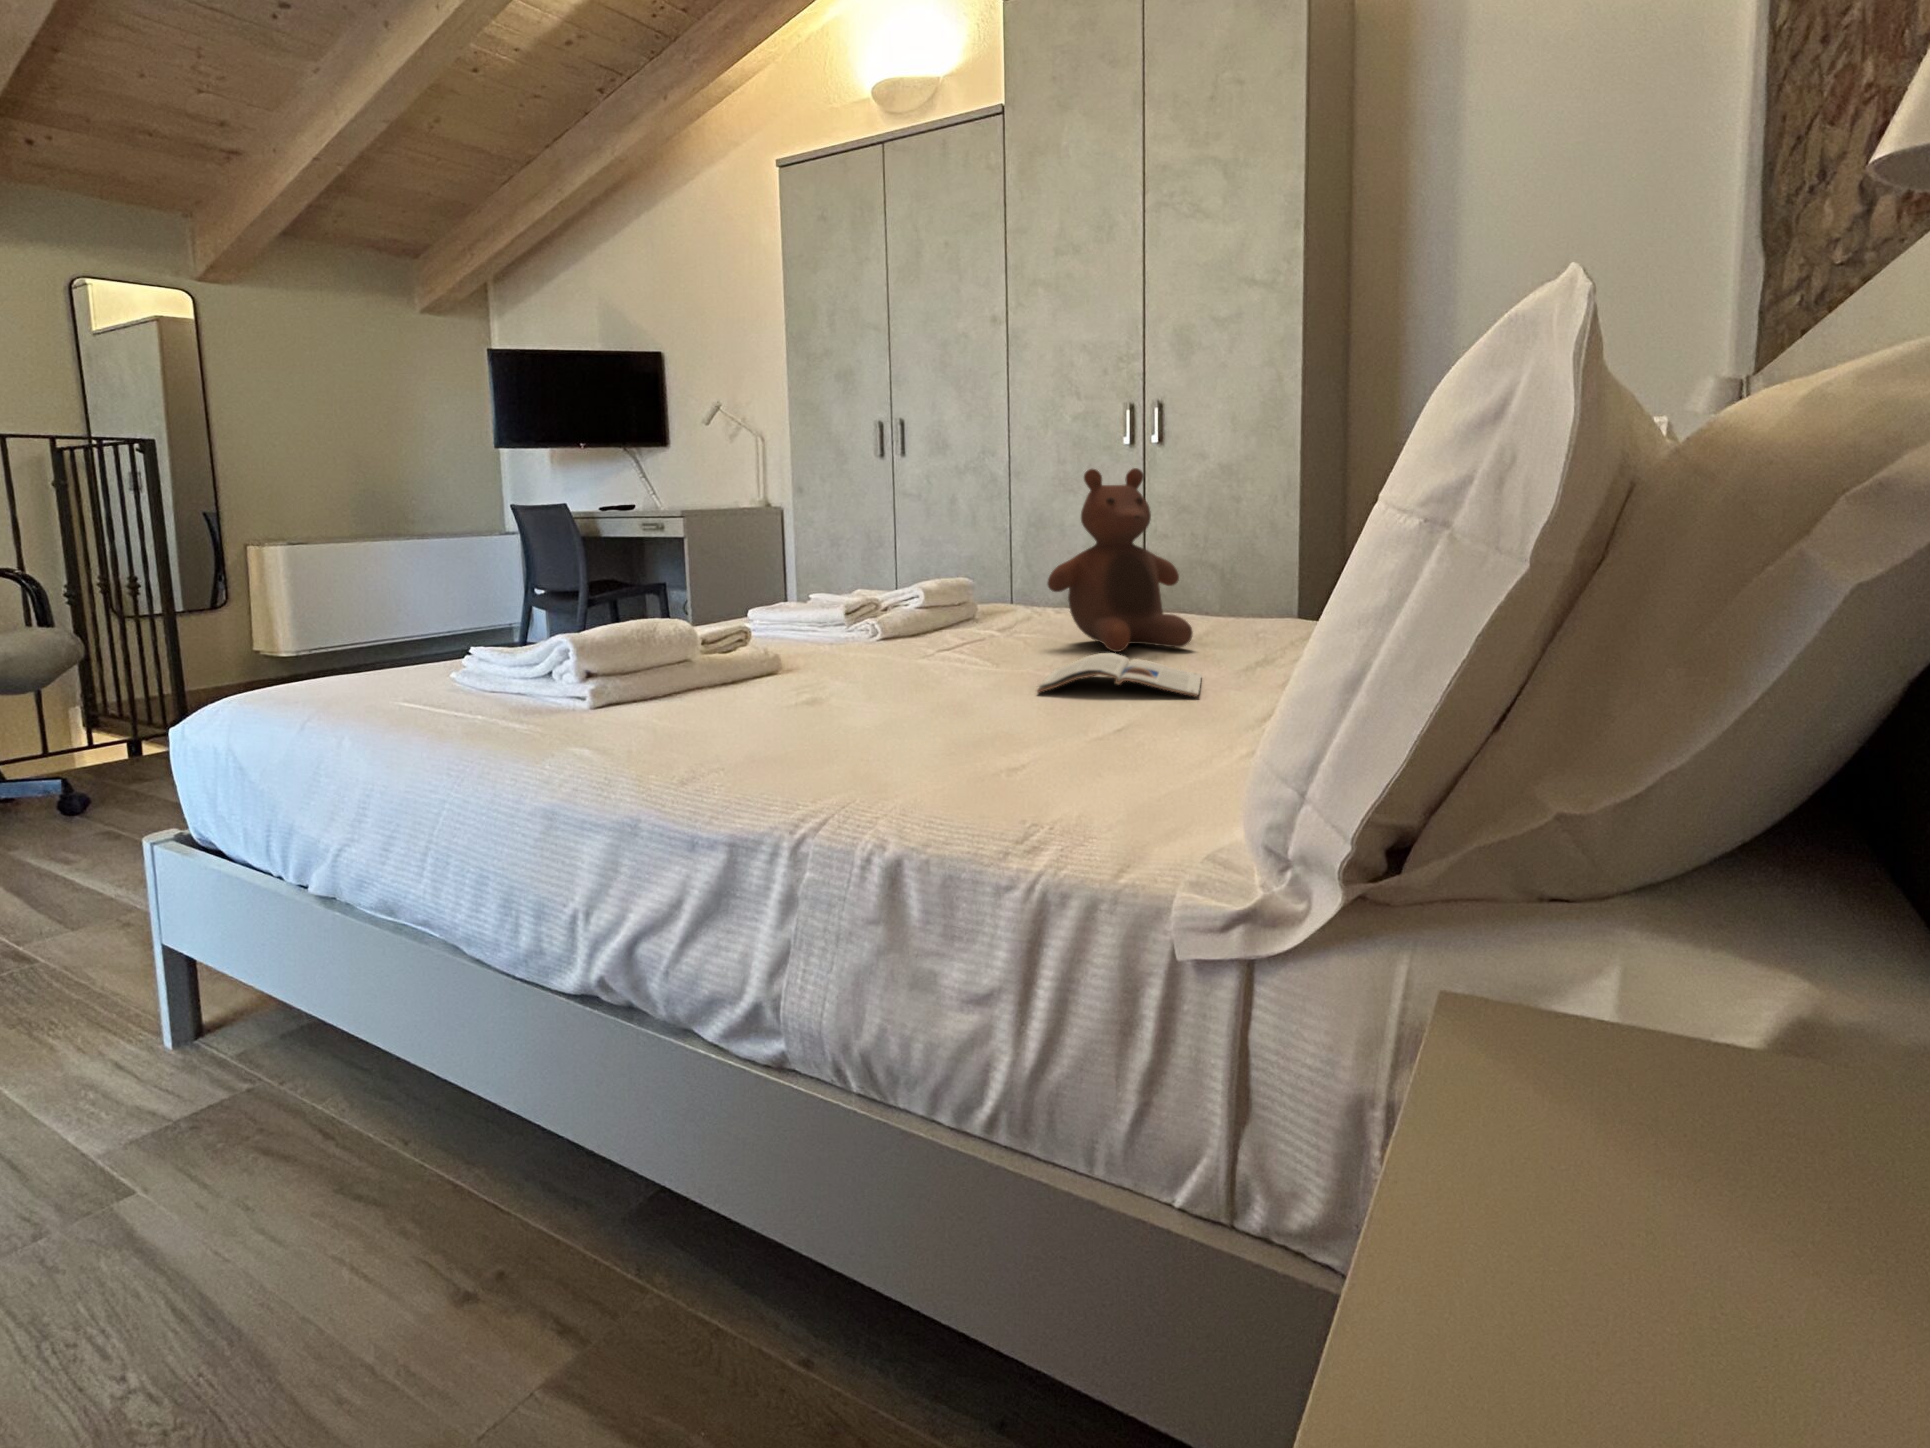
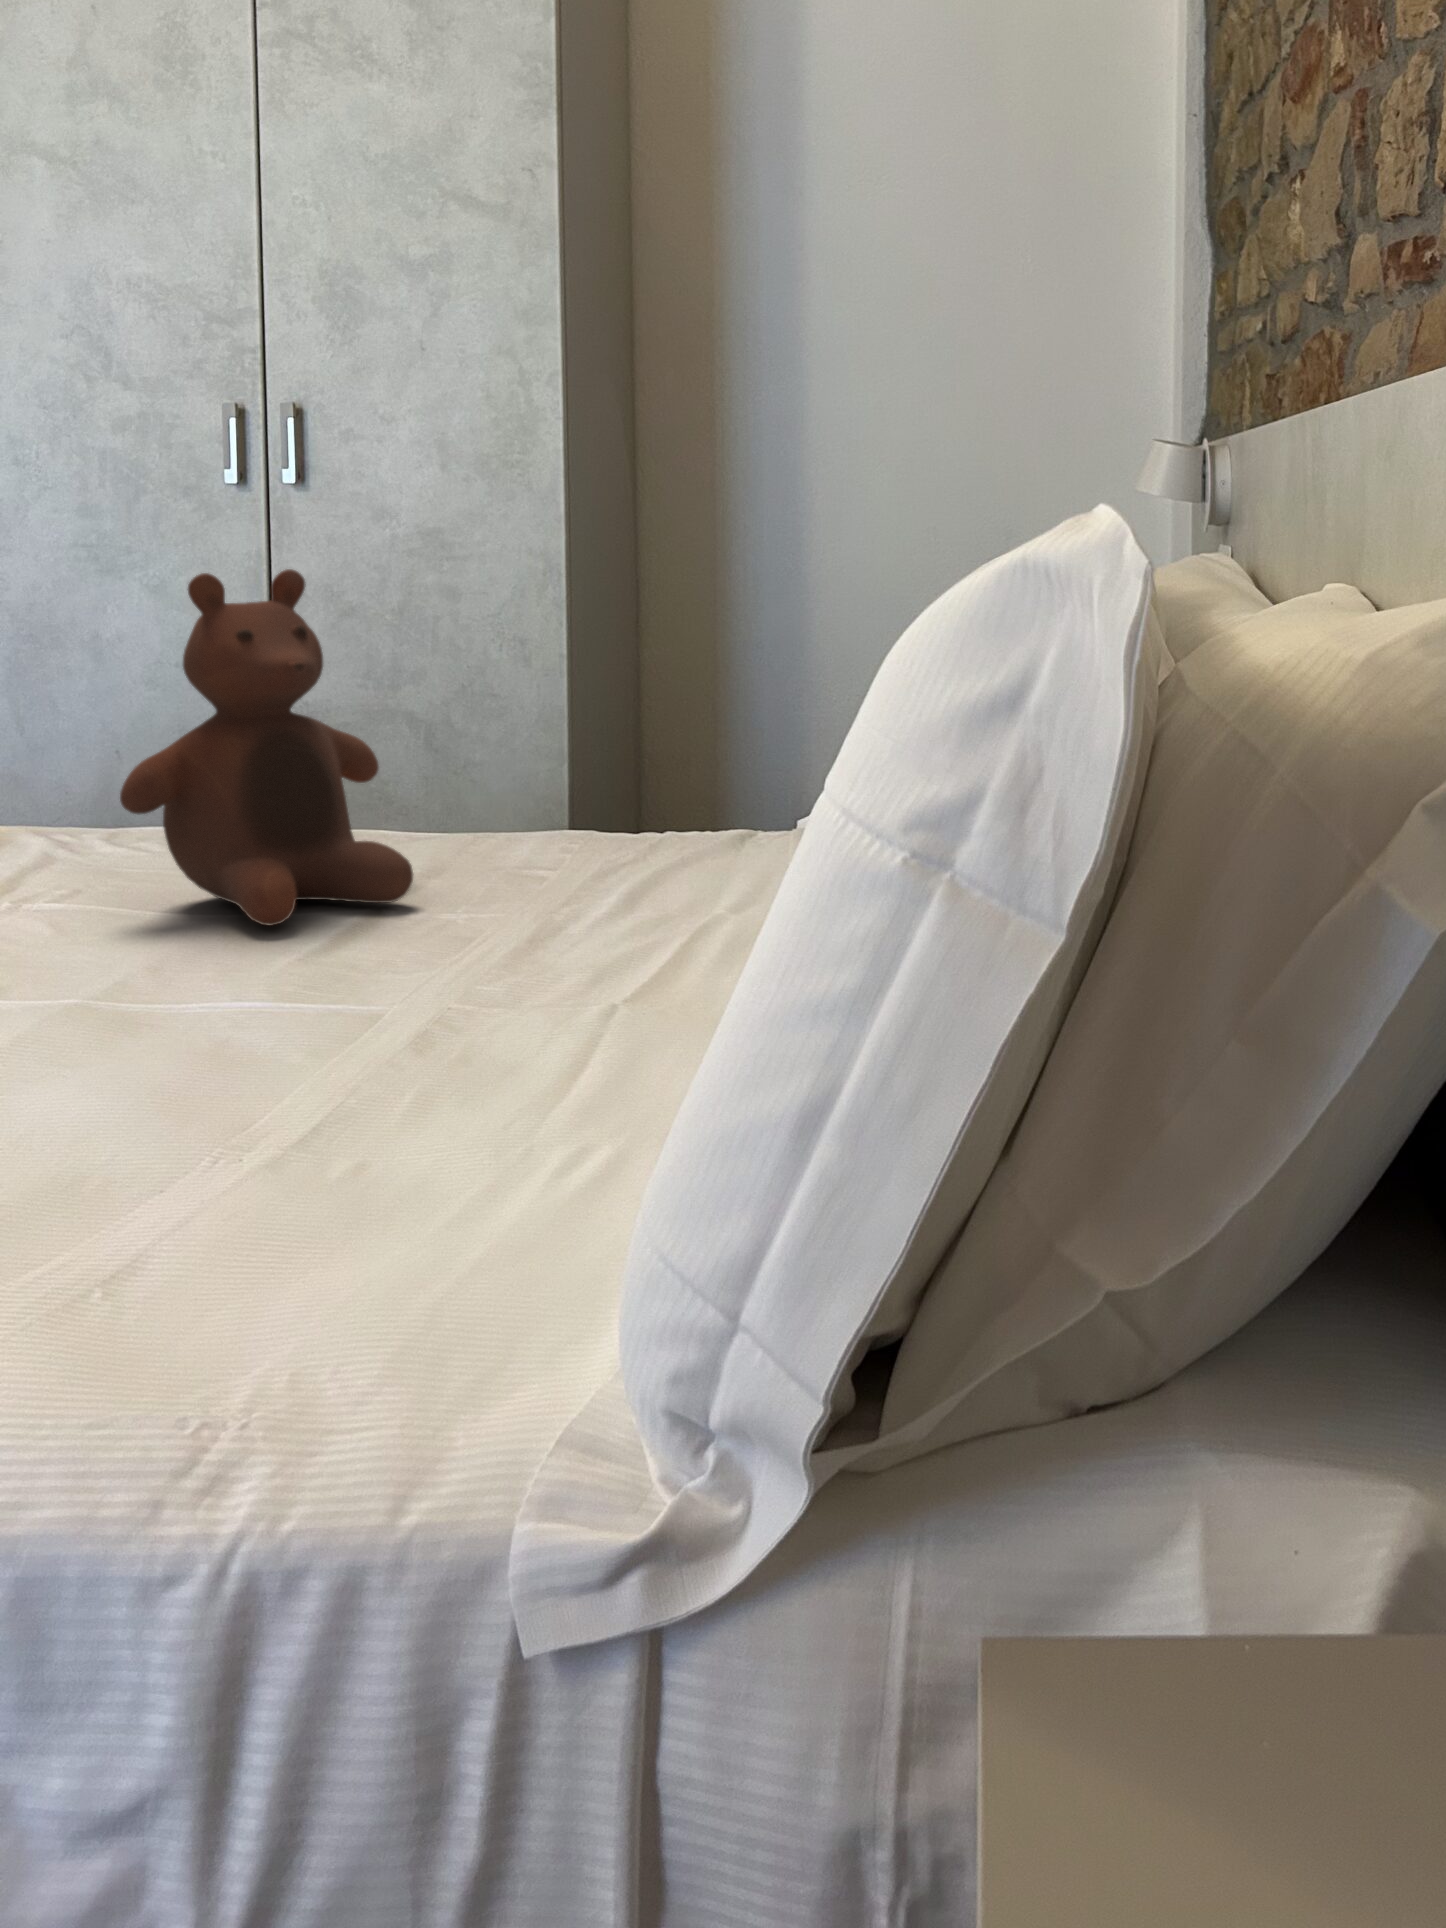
magazine: present [1037,653,1201,697] -> none [128,943,452,1053]

